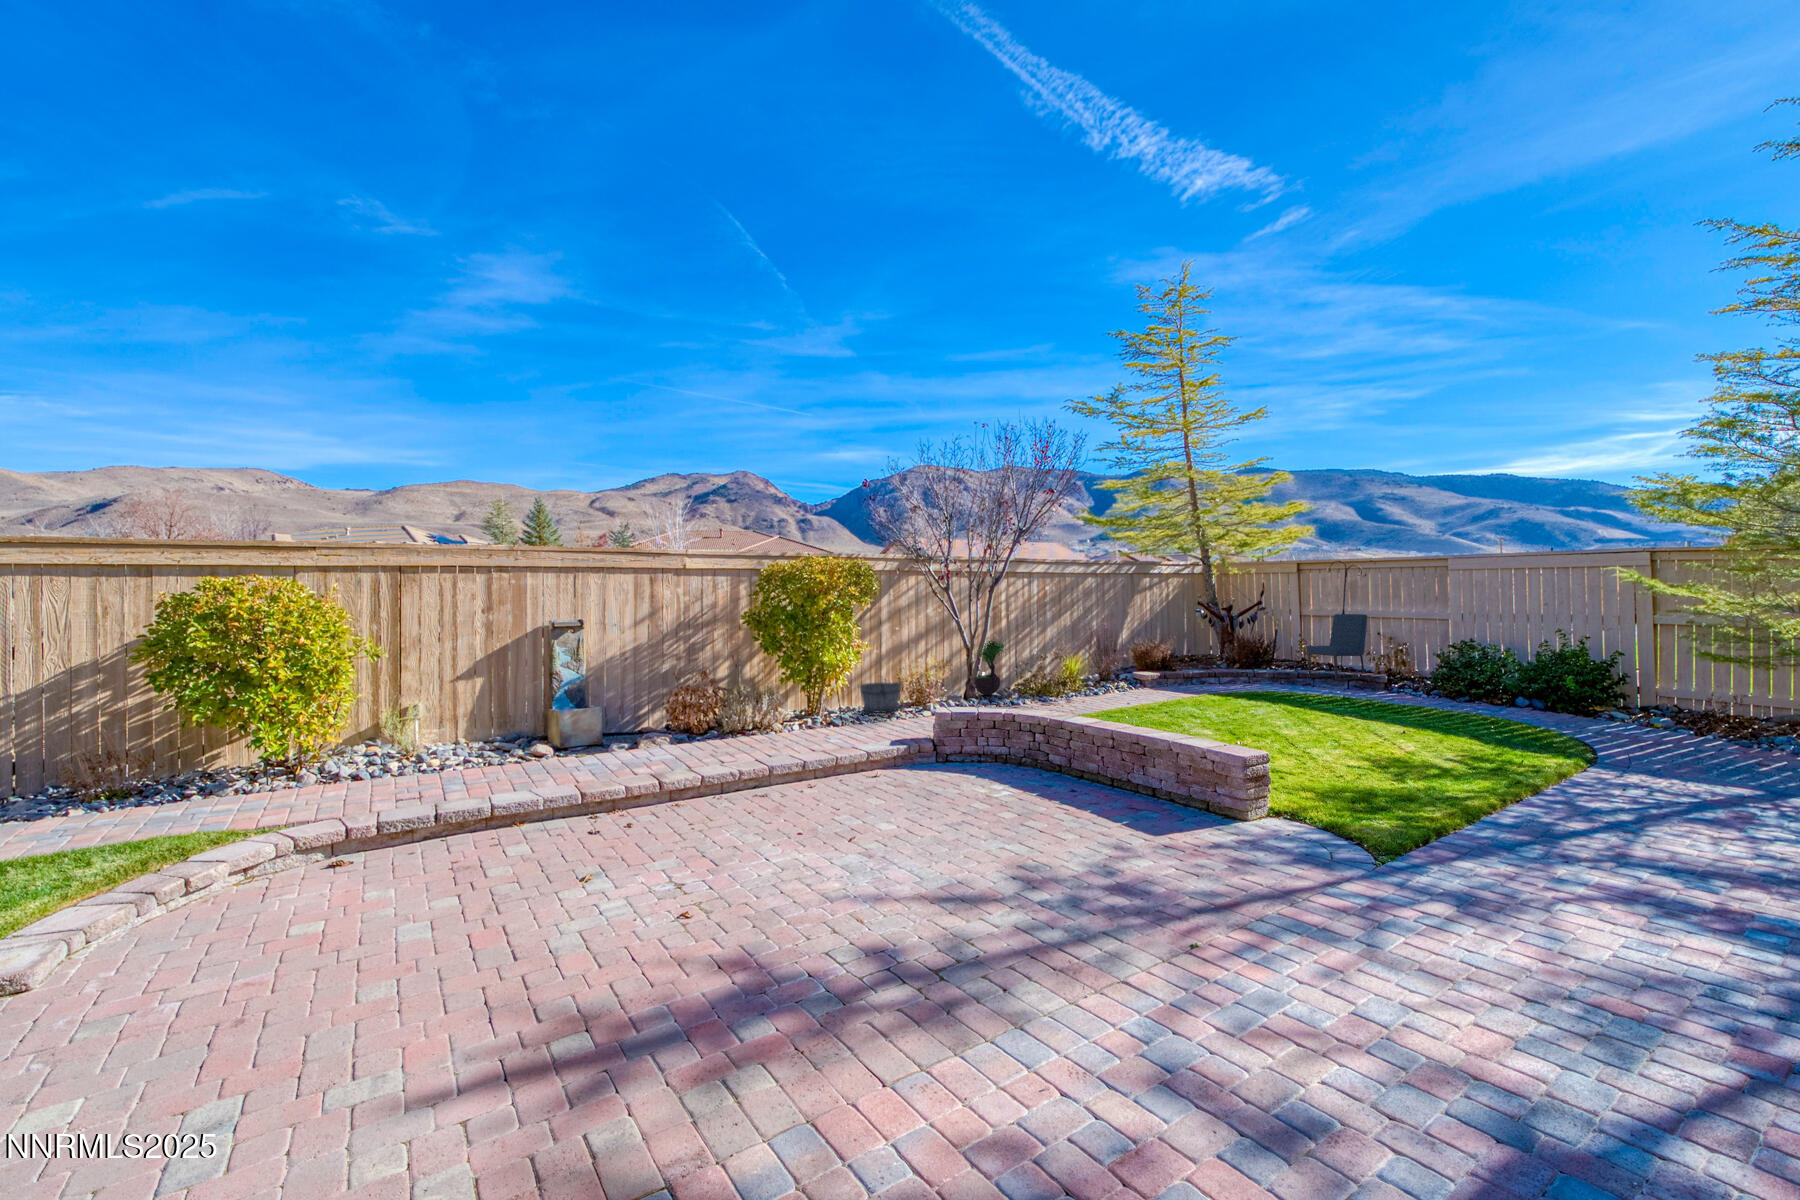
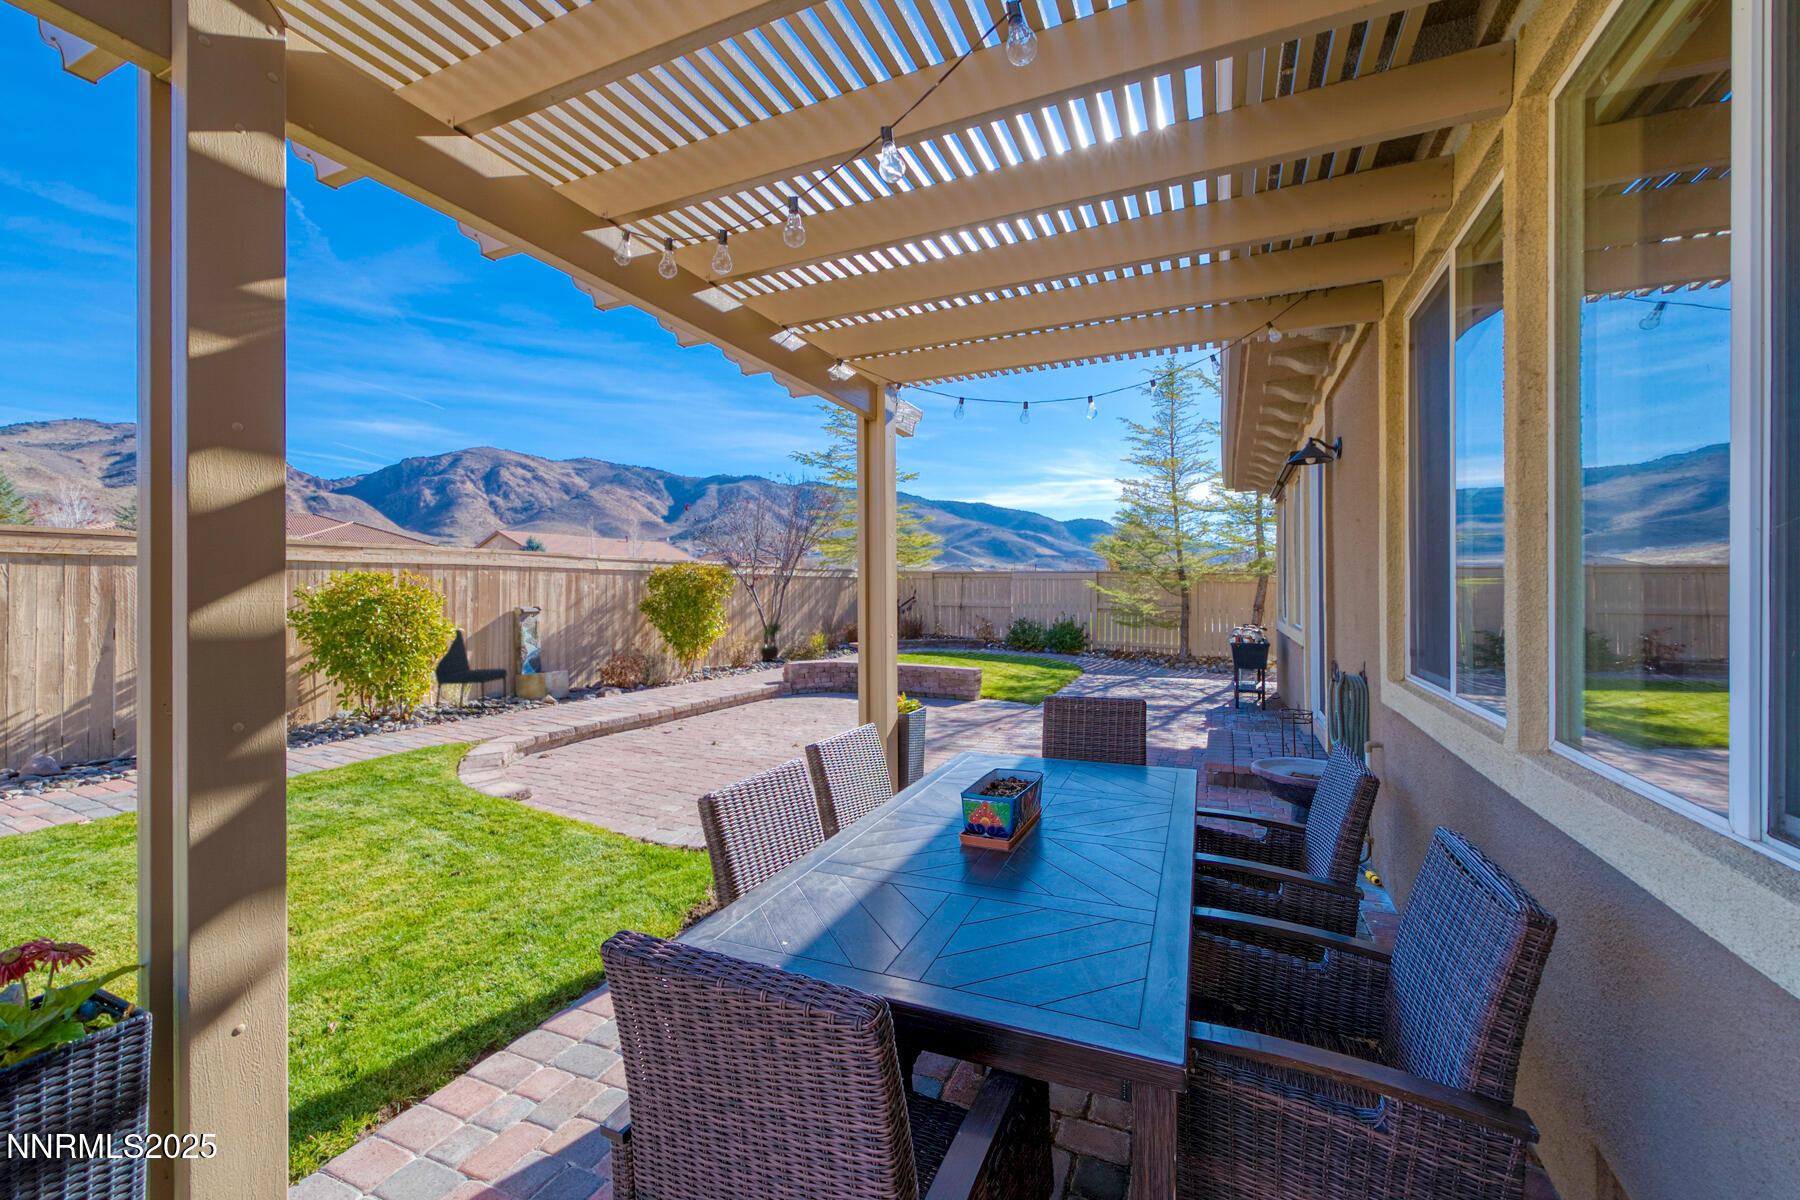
chair: present [1307,614,1367,681] -> present [435,630,508,714]
wooden bucket: present [860,679,901,713] -> none [700,646,730,672]

